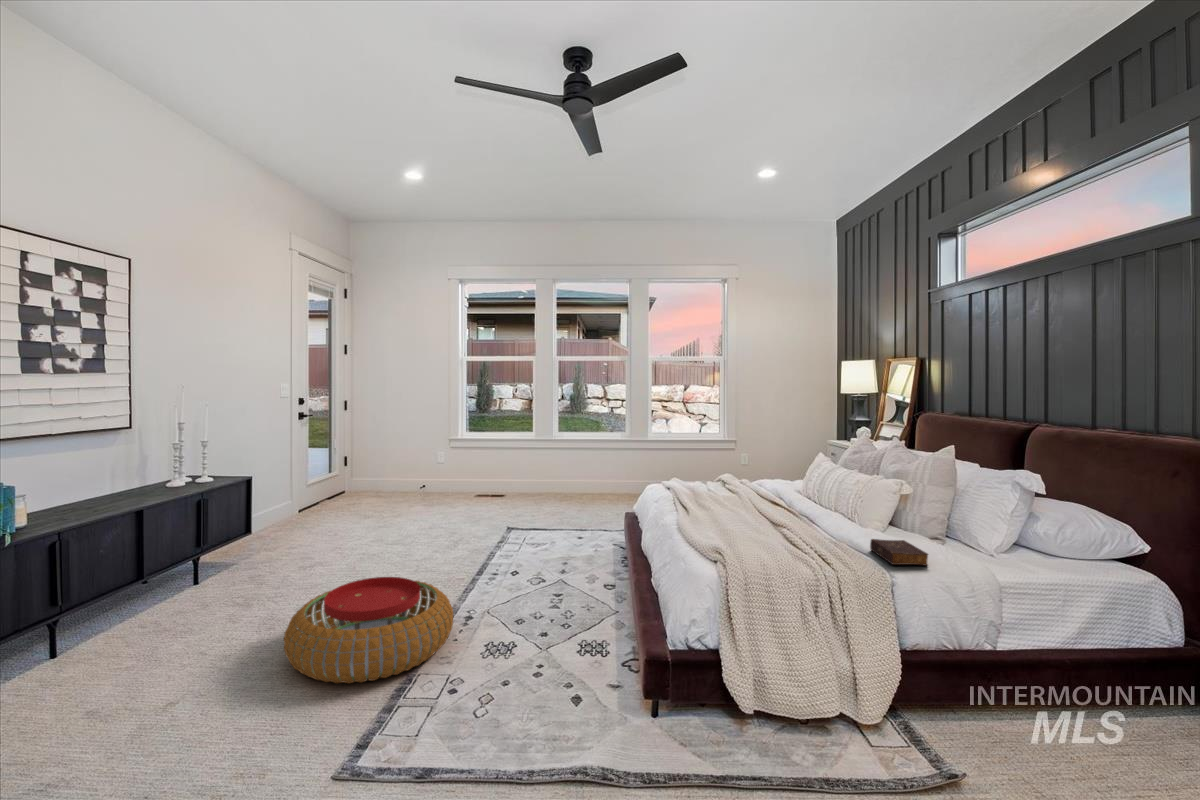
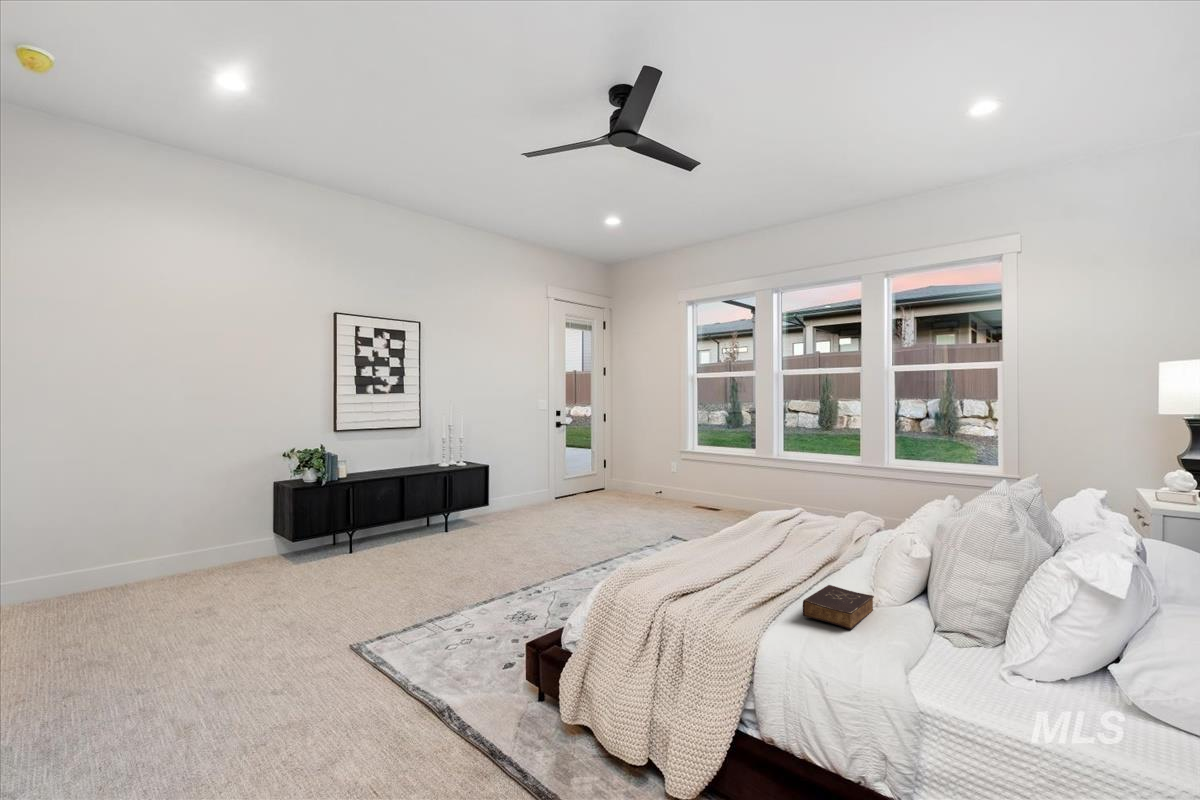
pouf: present [284,577,453,683] -> none [403,542,521,610]

